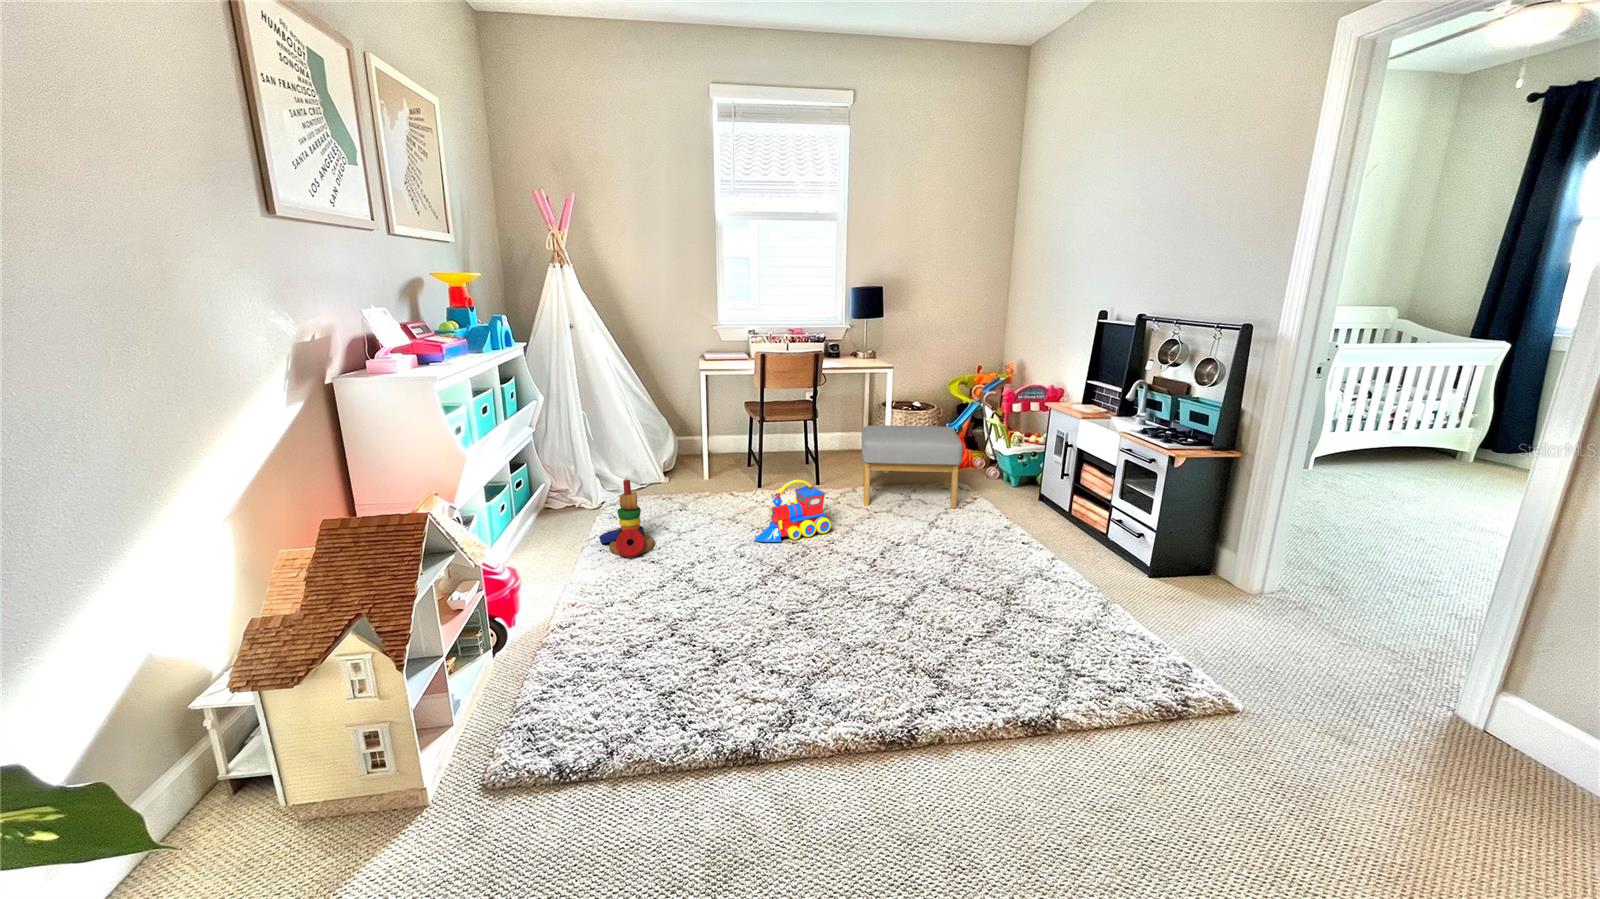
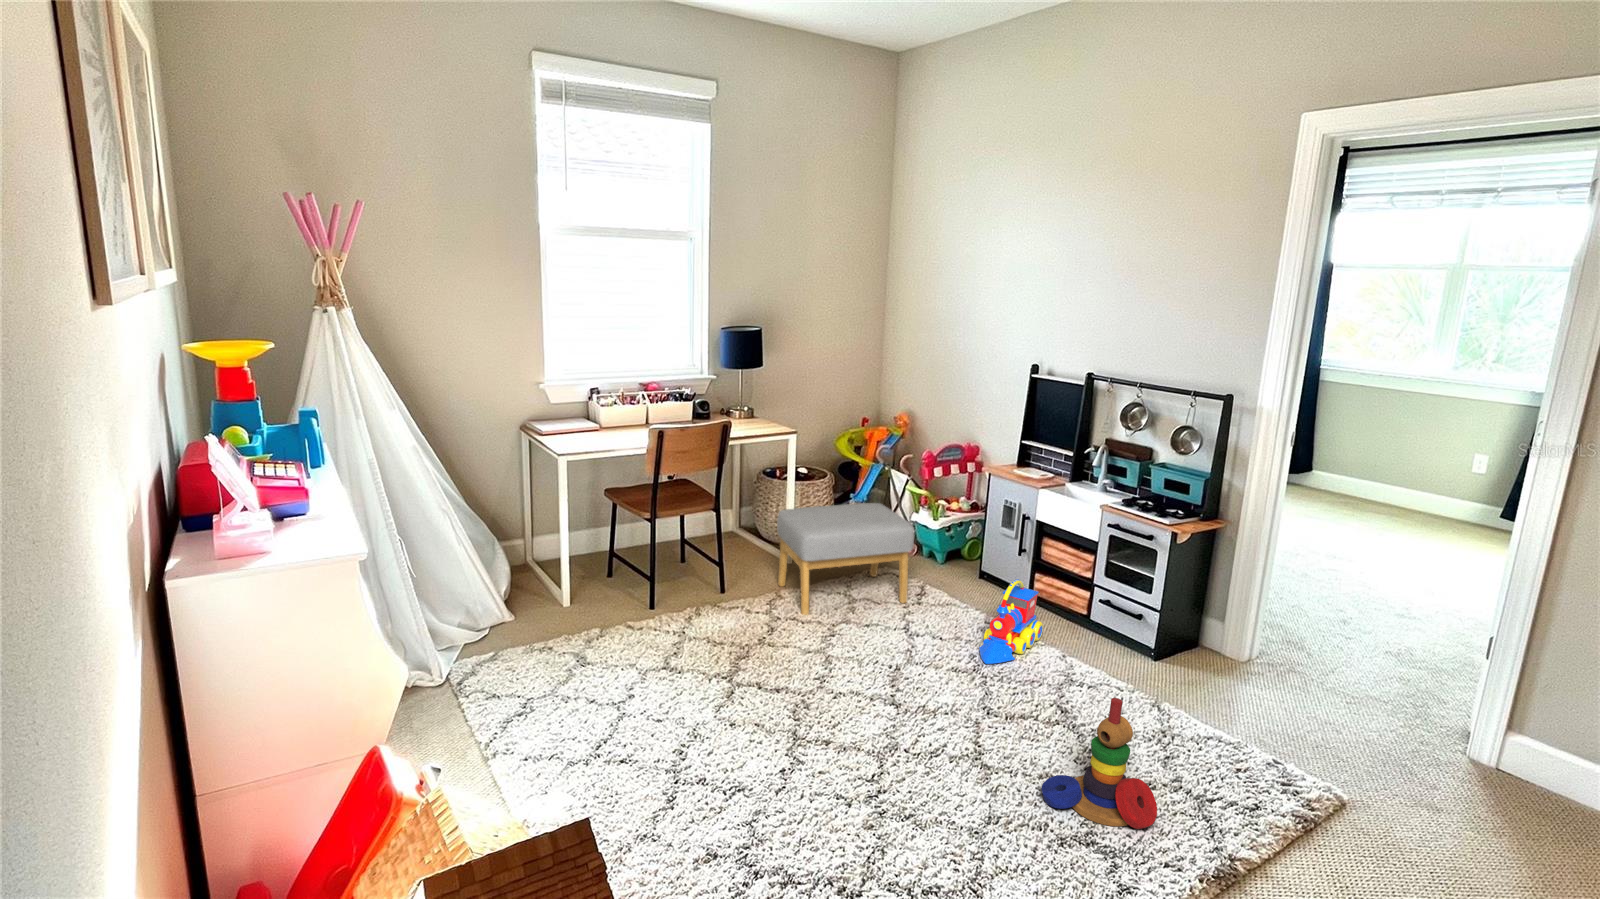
toy train: present [755,479,831,542] -> present [979,579,1043,664]
stacking toy: present [599,480,654,558] -> present [1042,698,1157,829]

